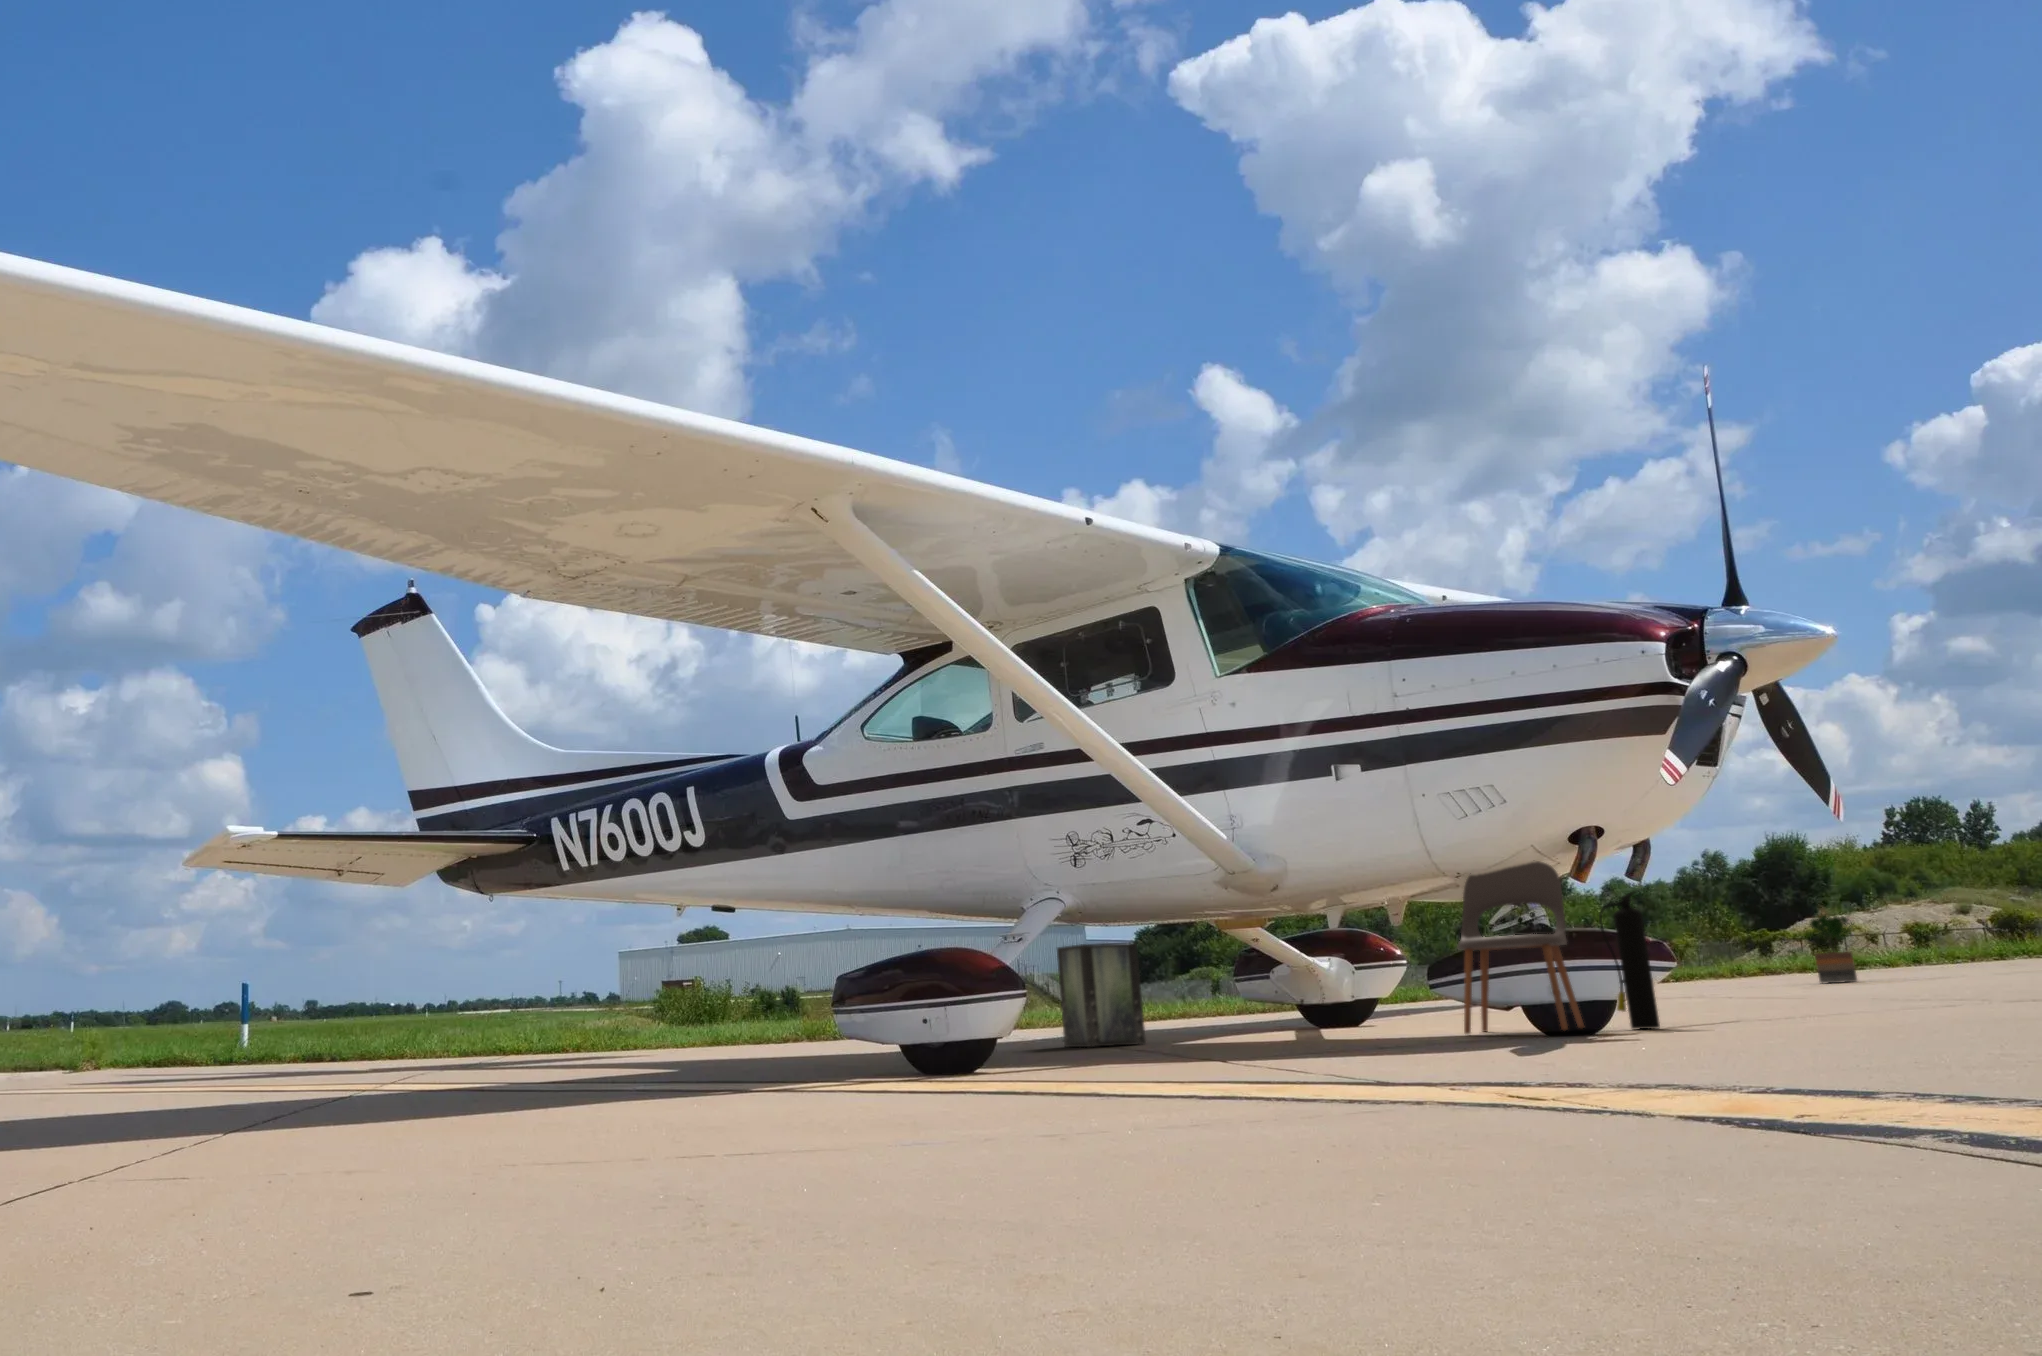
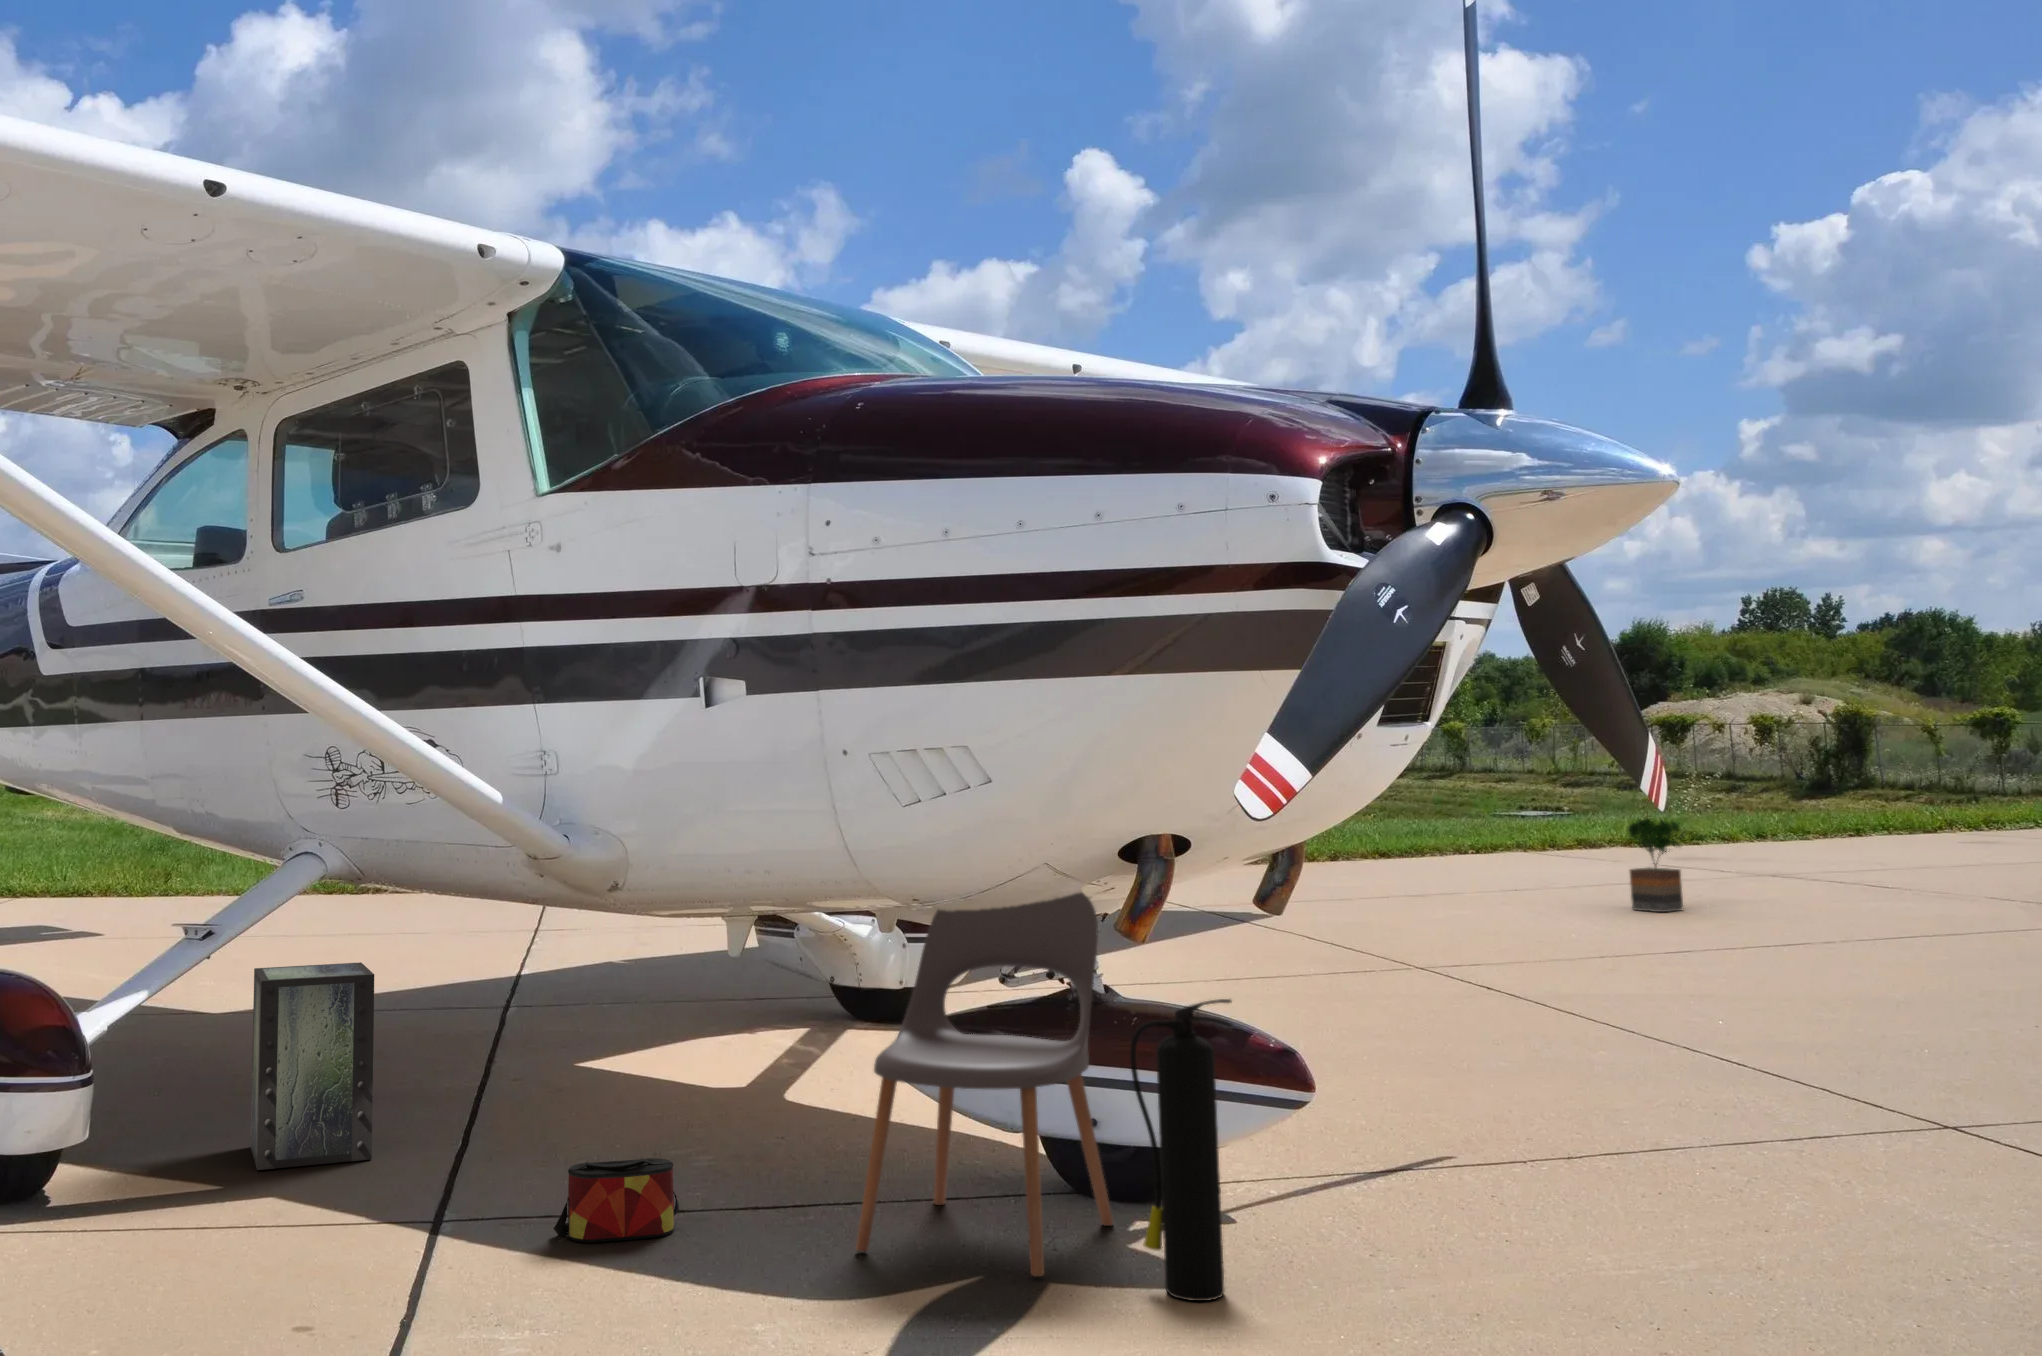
bag: none [1301,1003,1360,1041] -> present [553,1158,679,1243]

